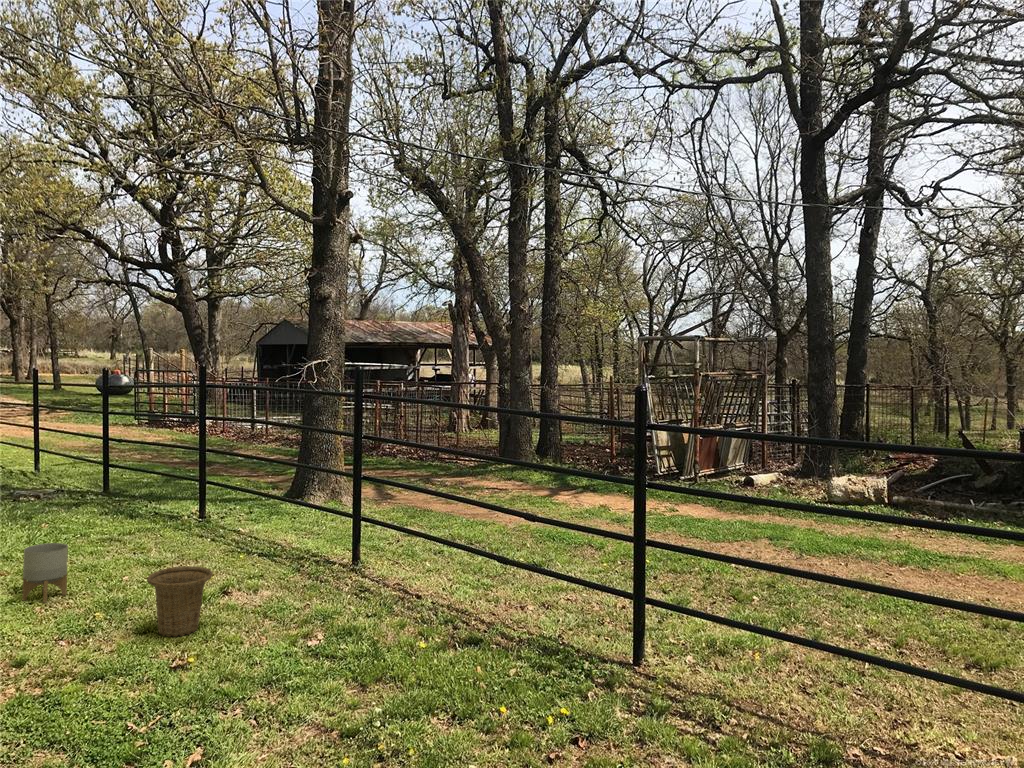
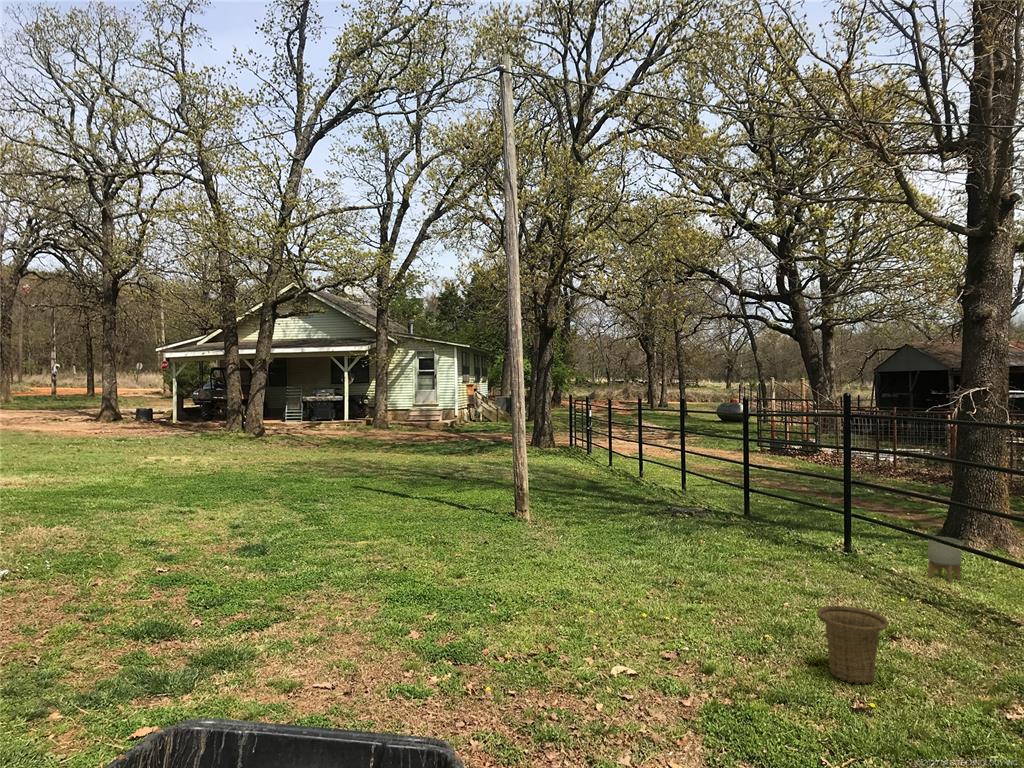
planter: present [22,543,68,603] -> present [928,537,962,583]

